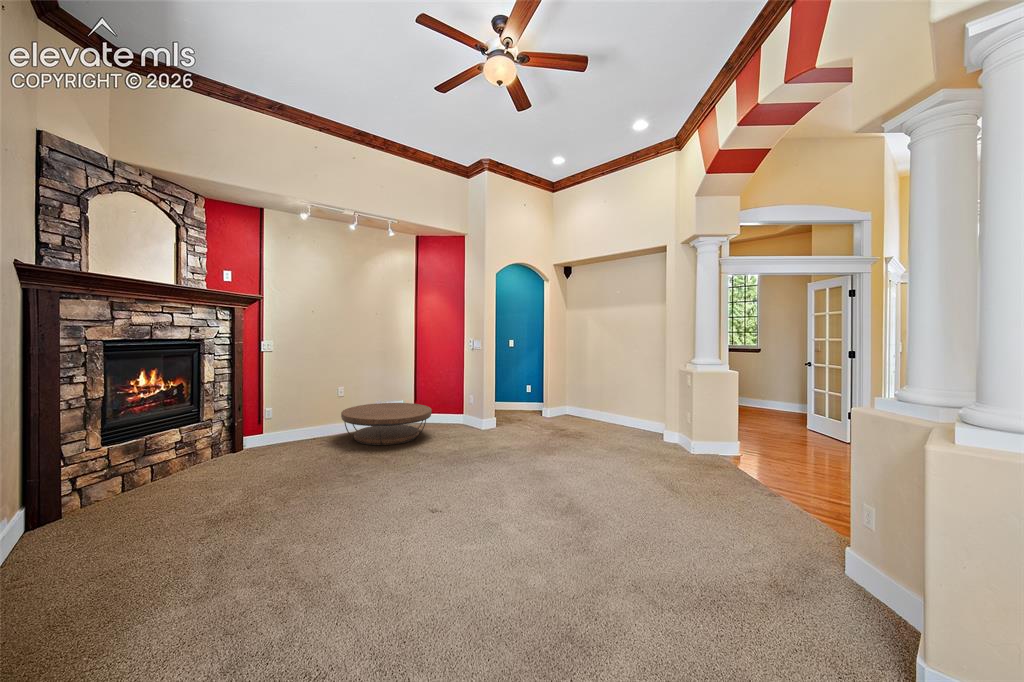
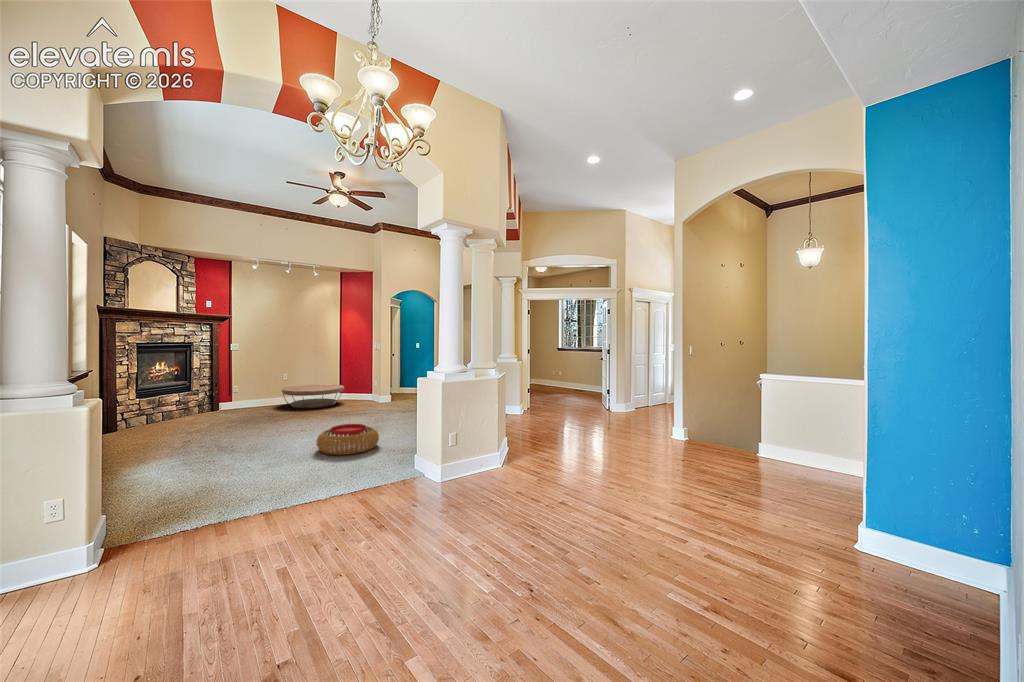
pouf: none [527,525,662,629] -> present [317,424,379,455]

